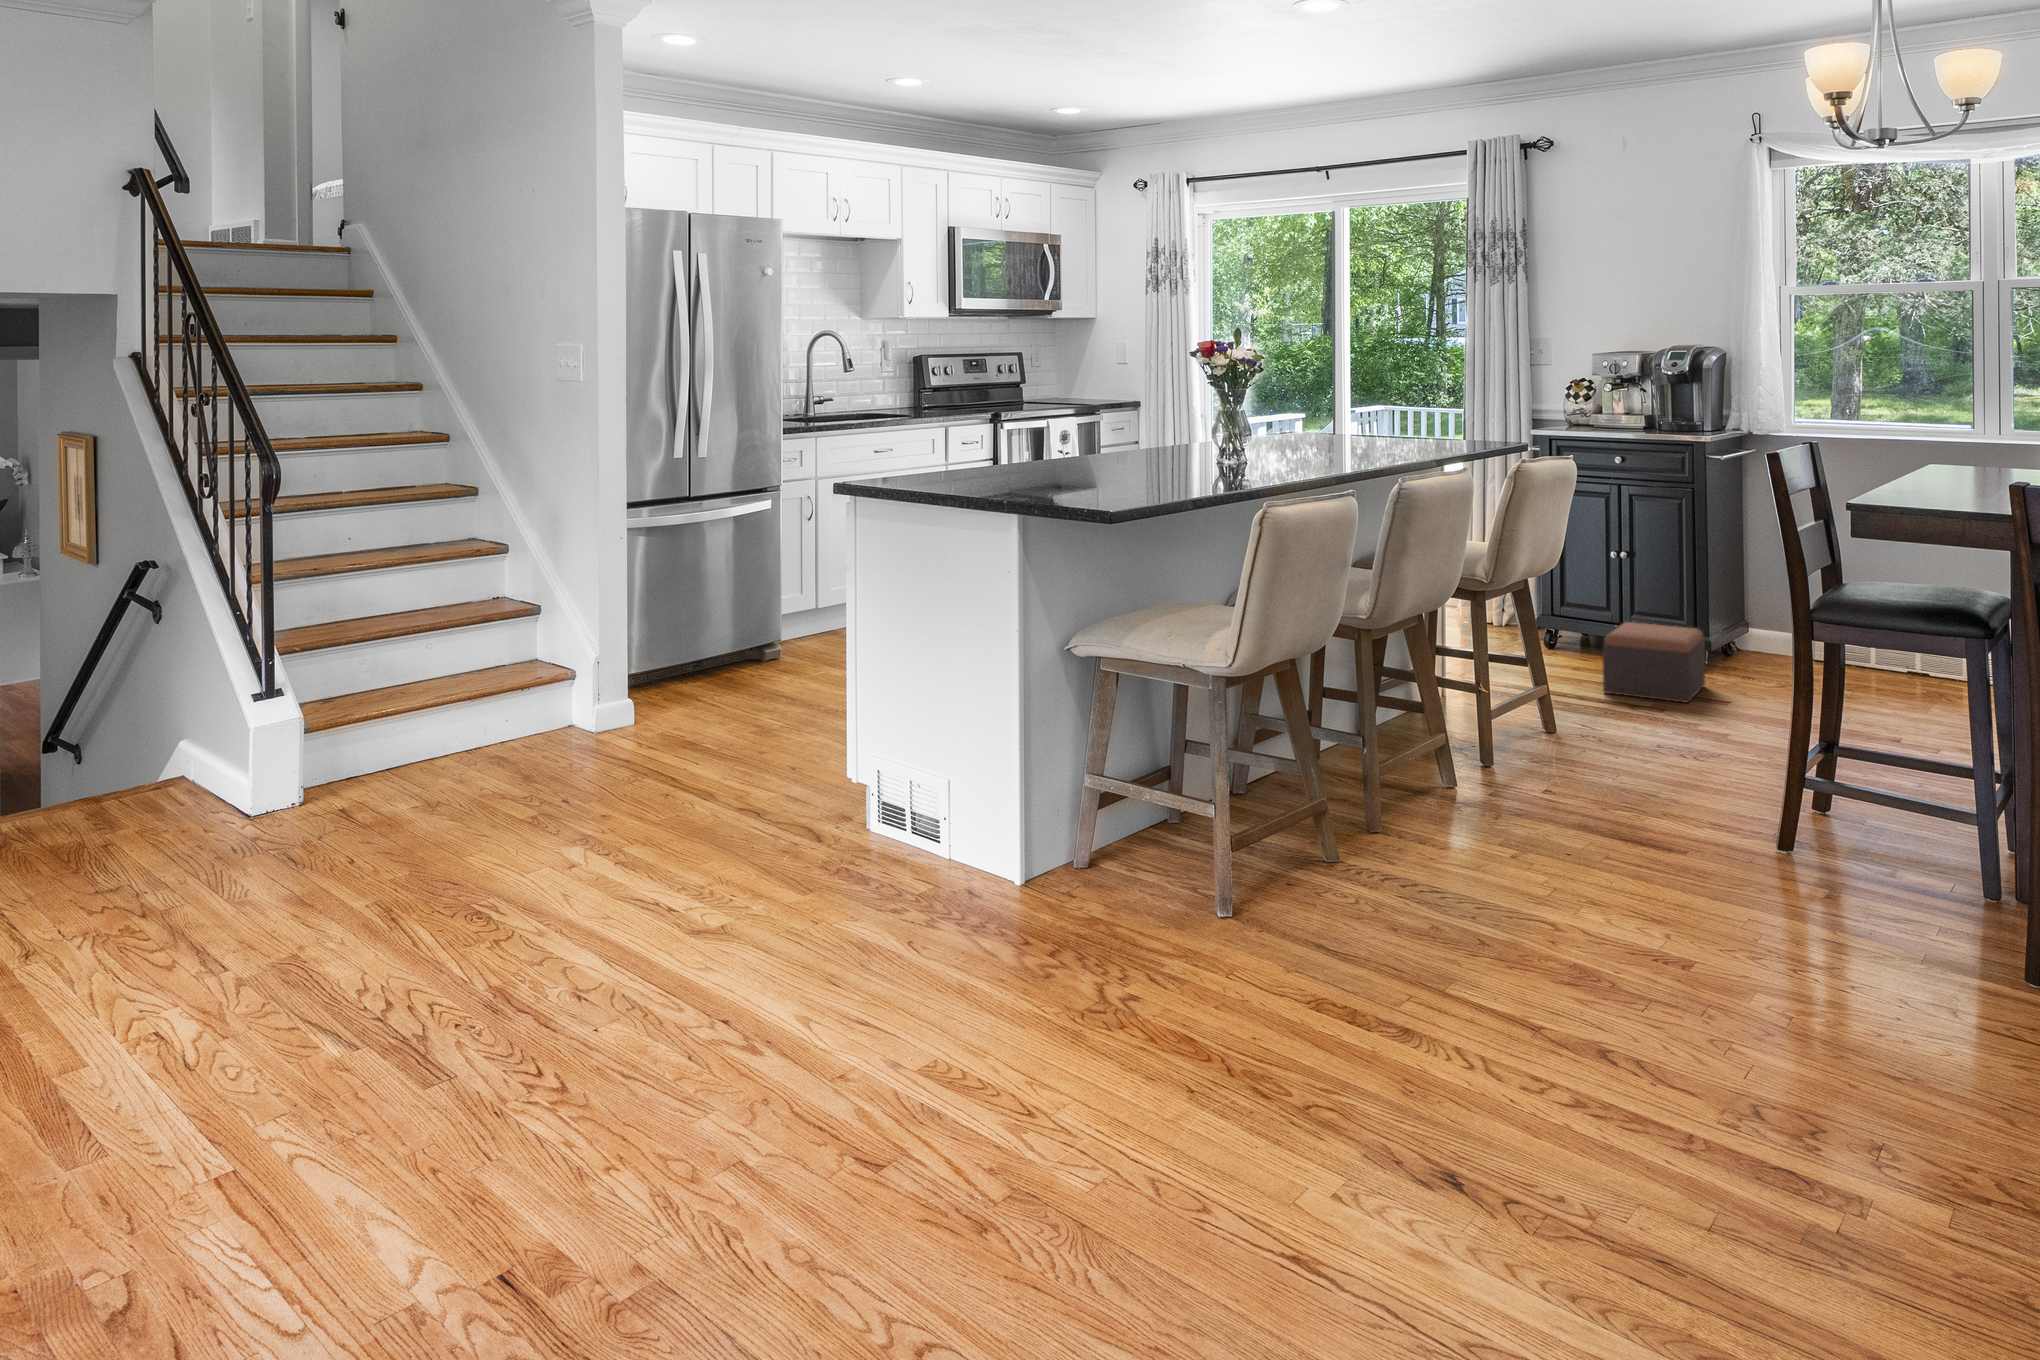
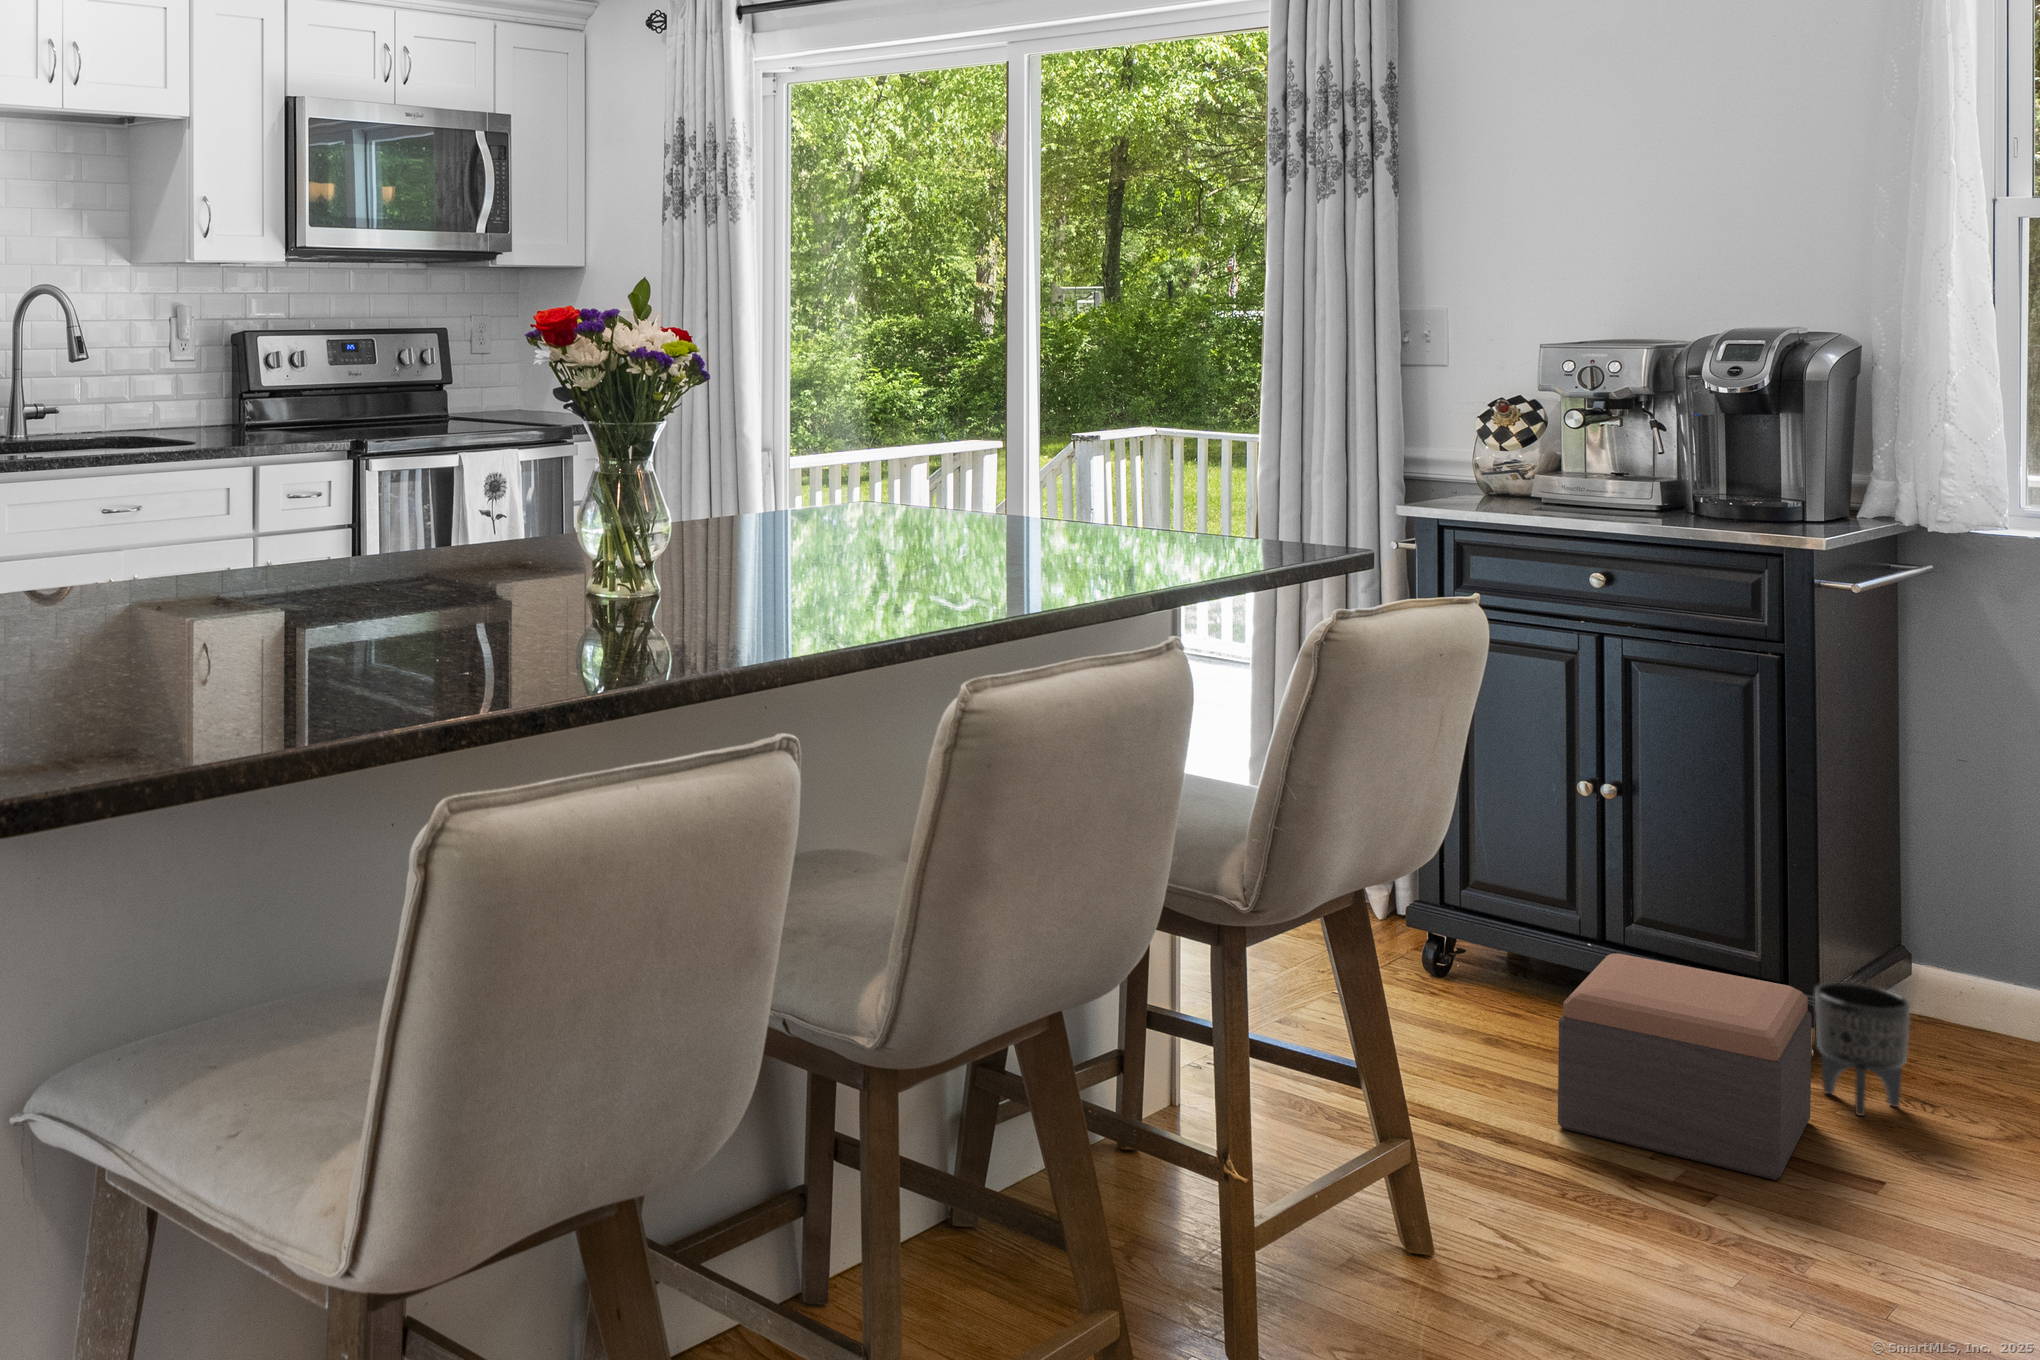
planter: none [1708,630,1745,684] -> present [1815,983,1910,1116]

